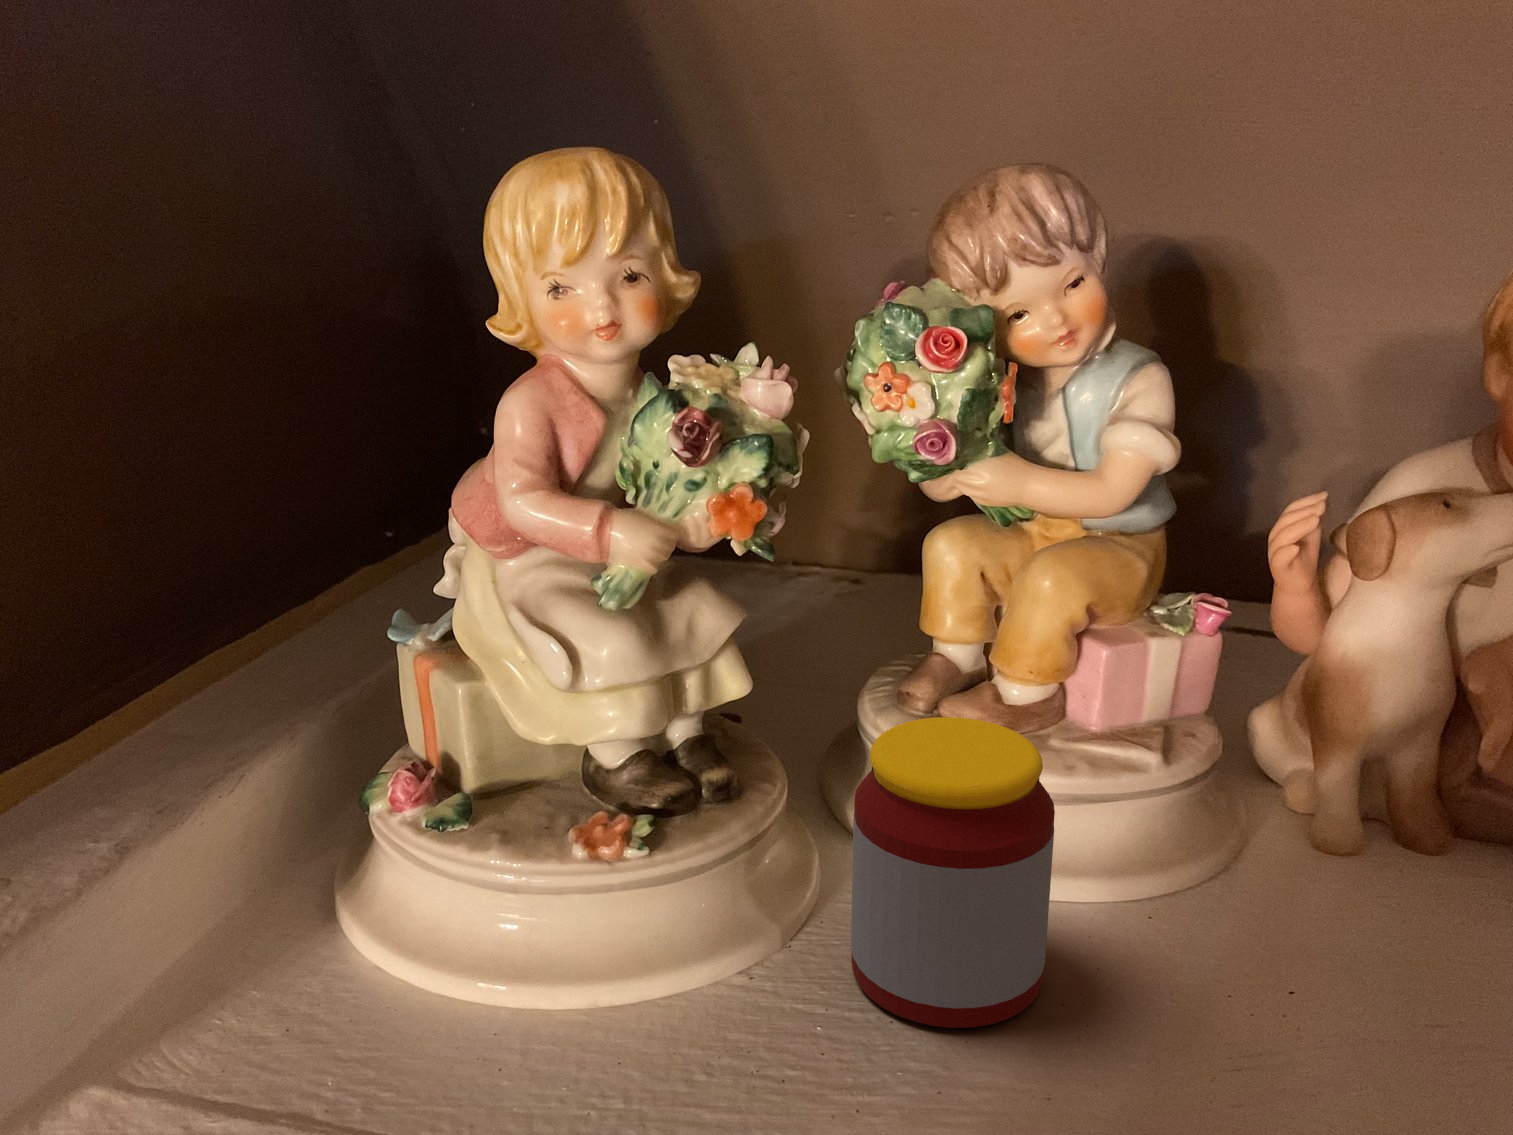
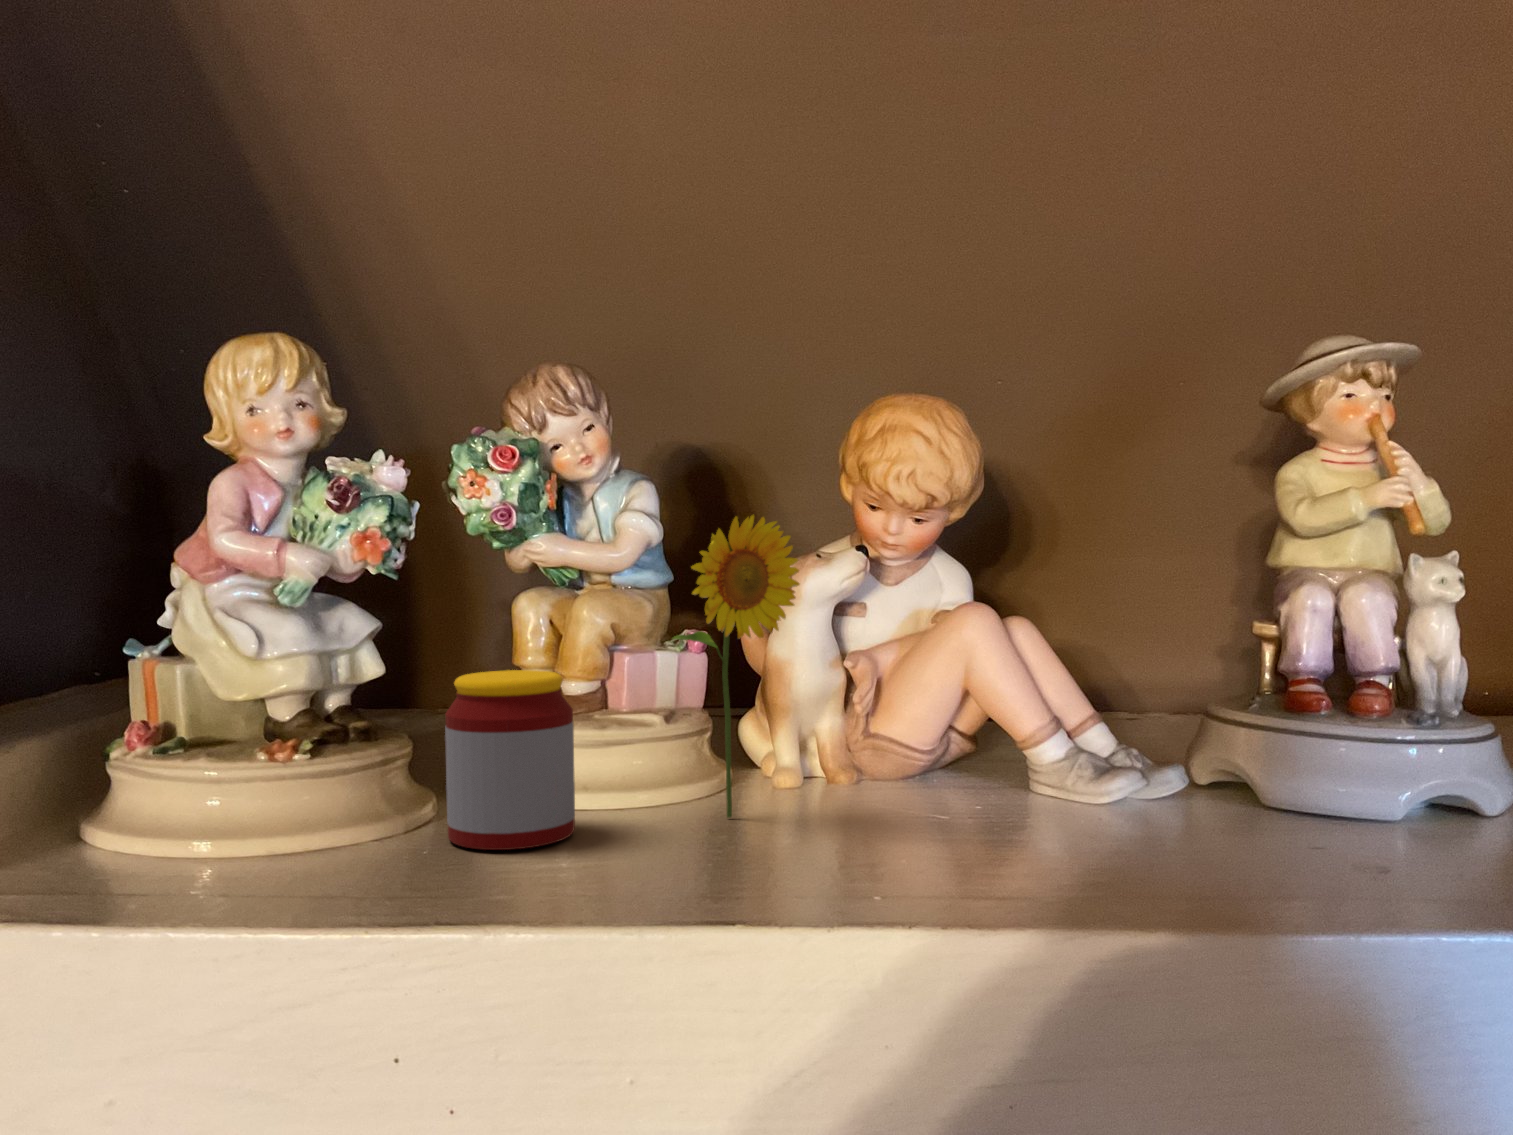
flower: none [1220,504,1465,949] -> present [673,515,800,818]

